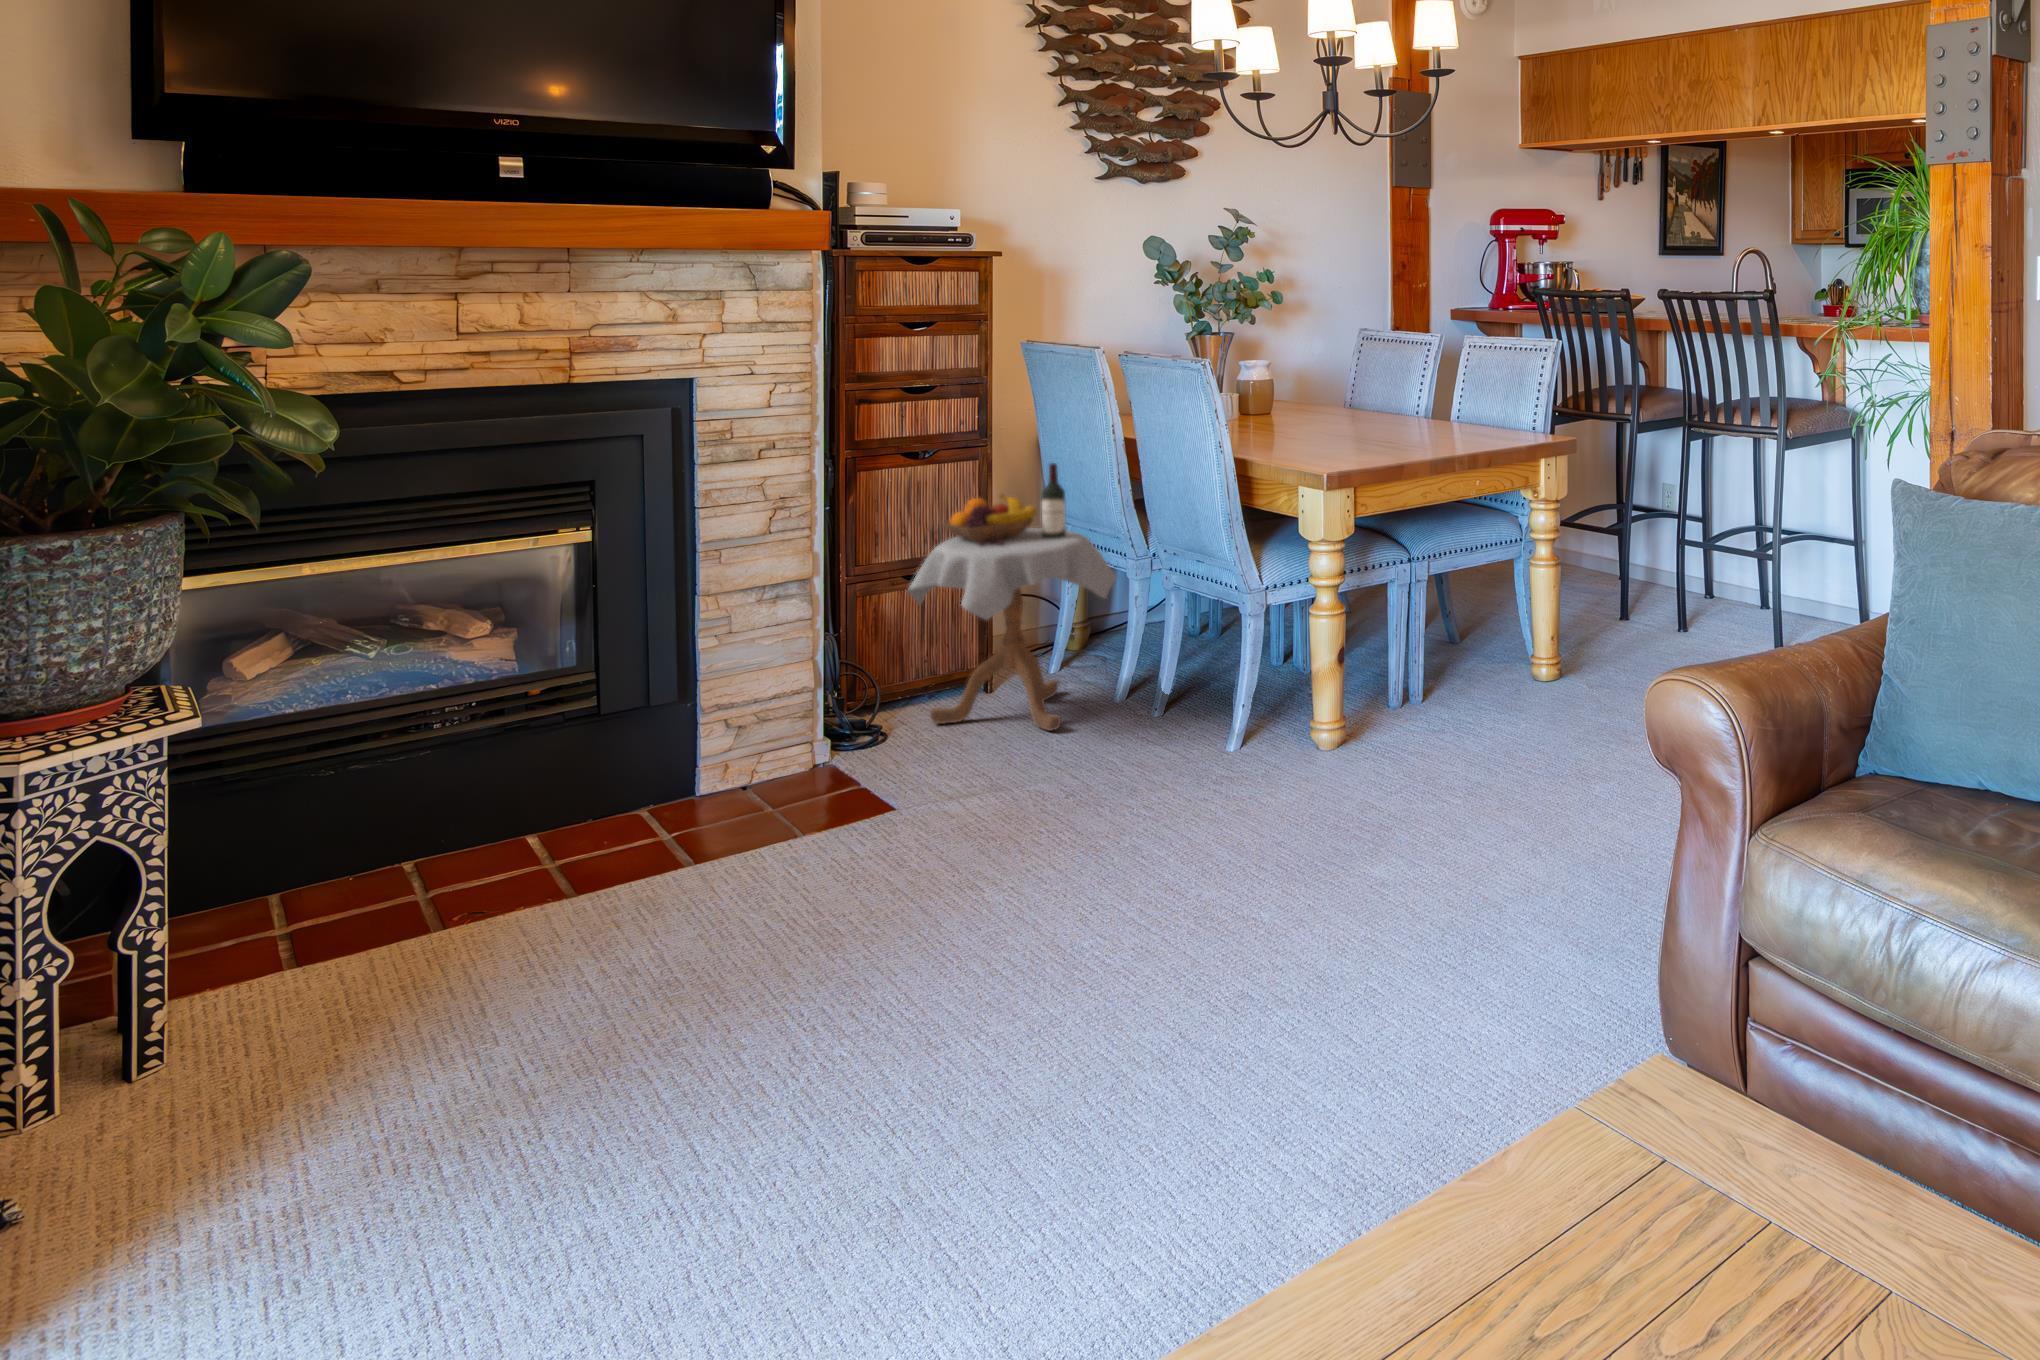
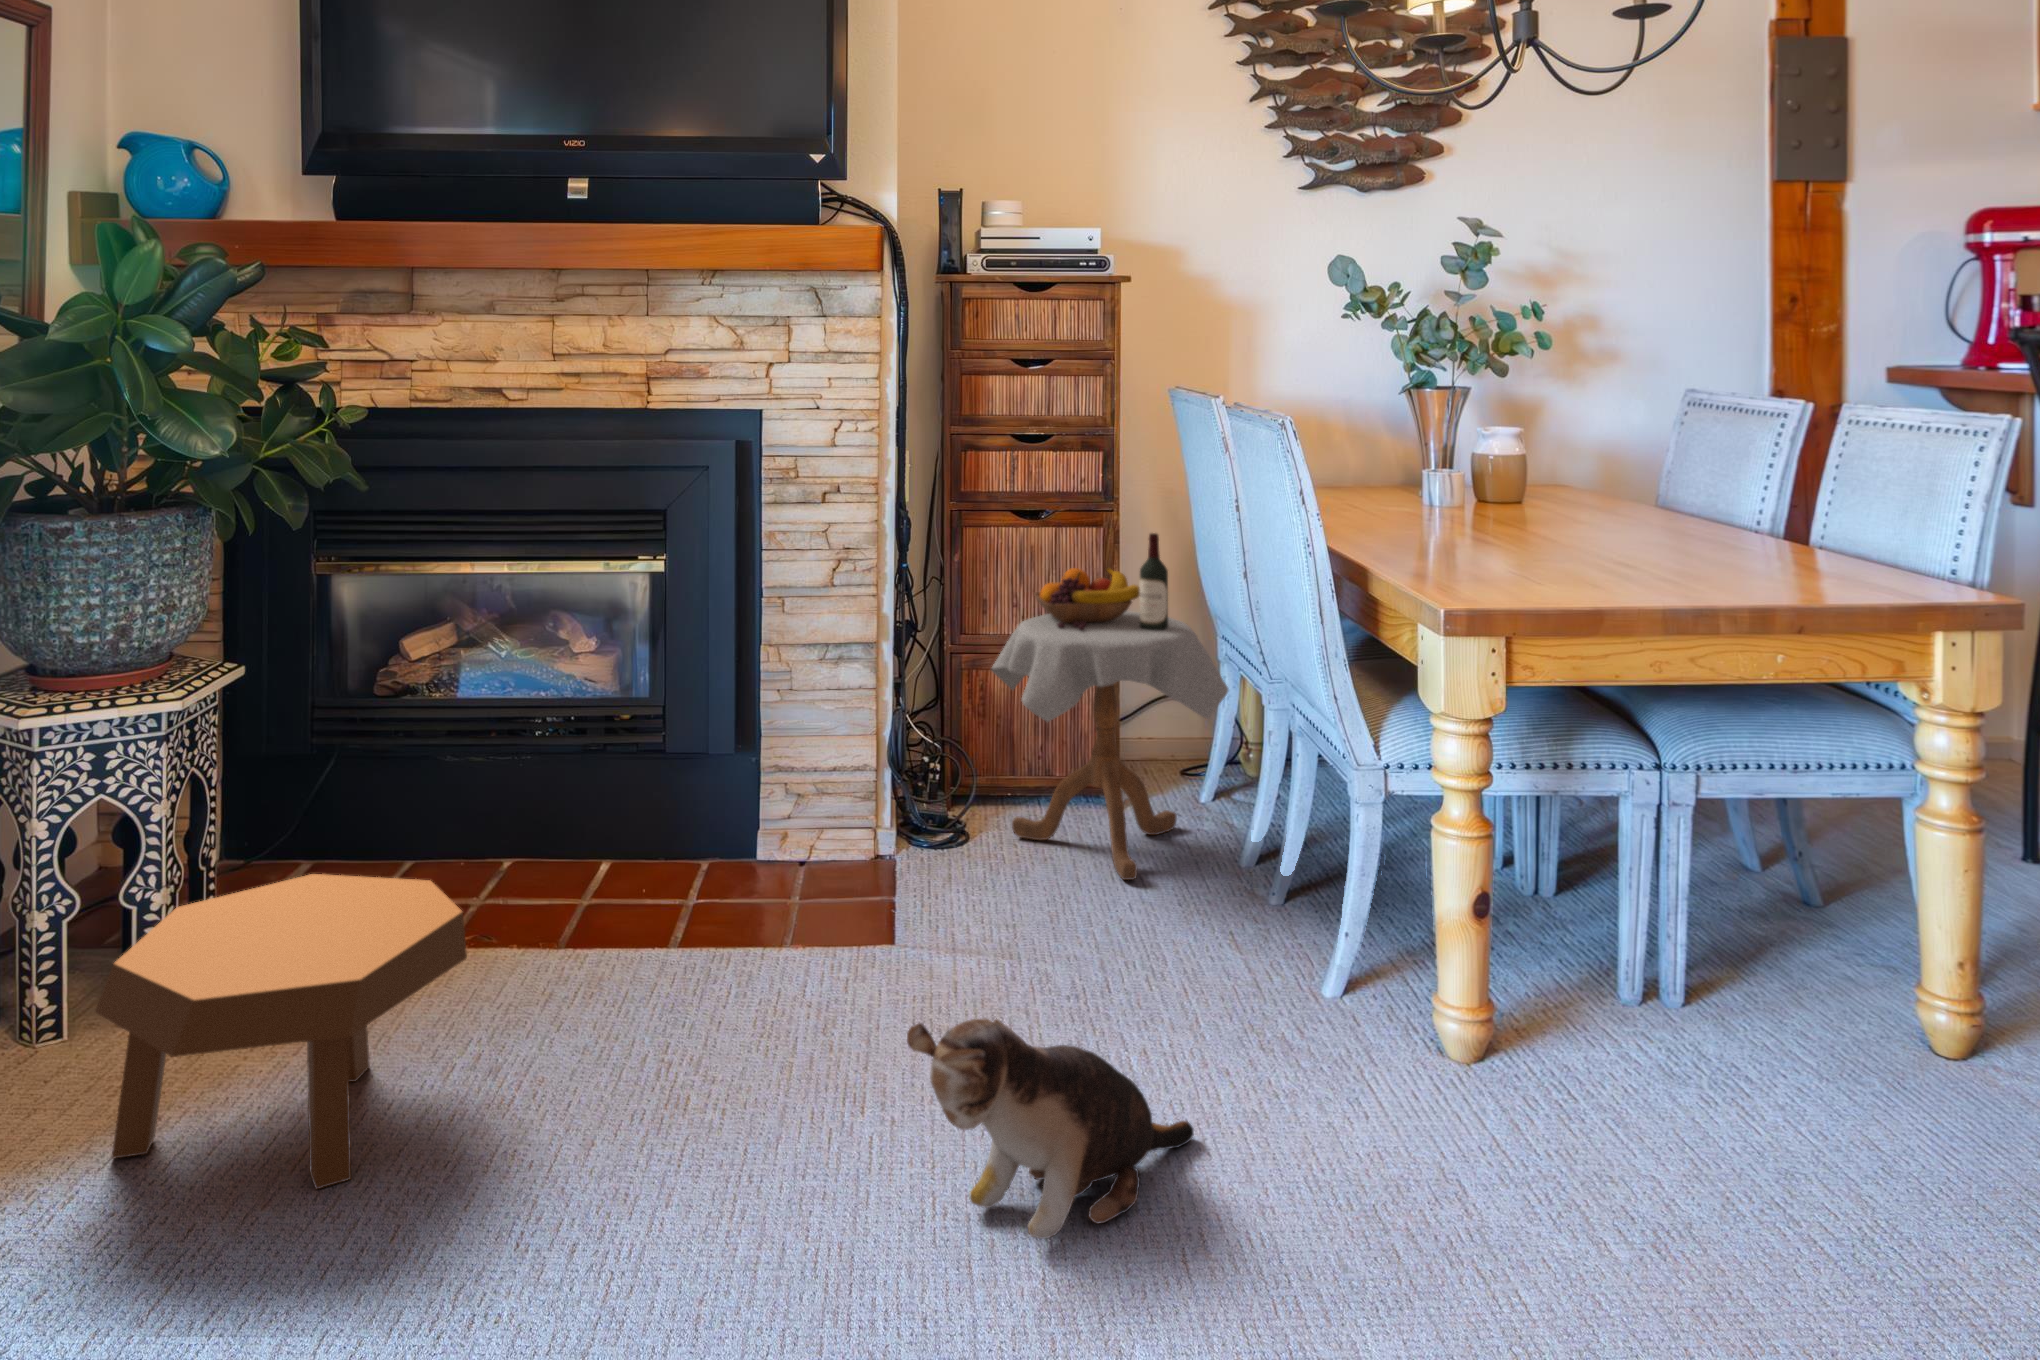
plush toy: none [1093,783,1227,913] -> present [907,1018,1194,1239]
footstool: none [263,830,632,1150] -> present [95,874,467,1189]

